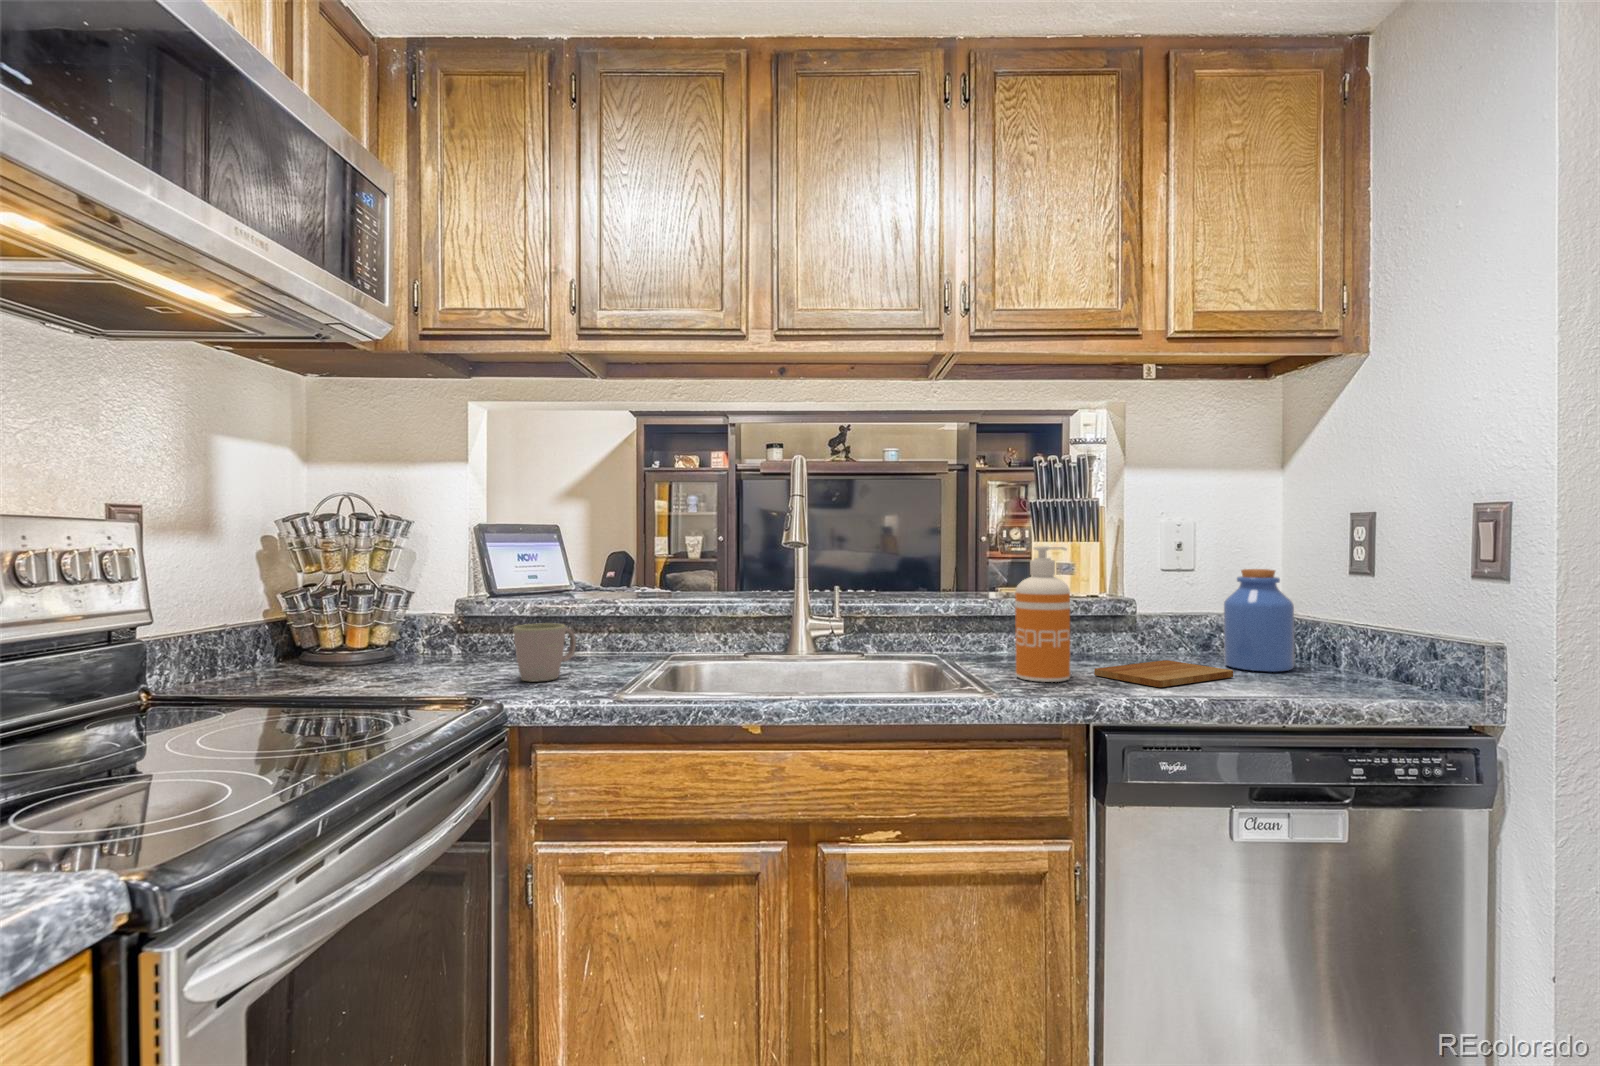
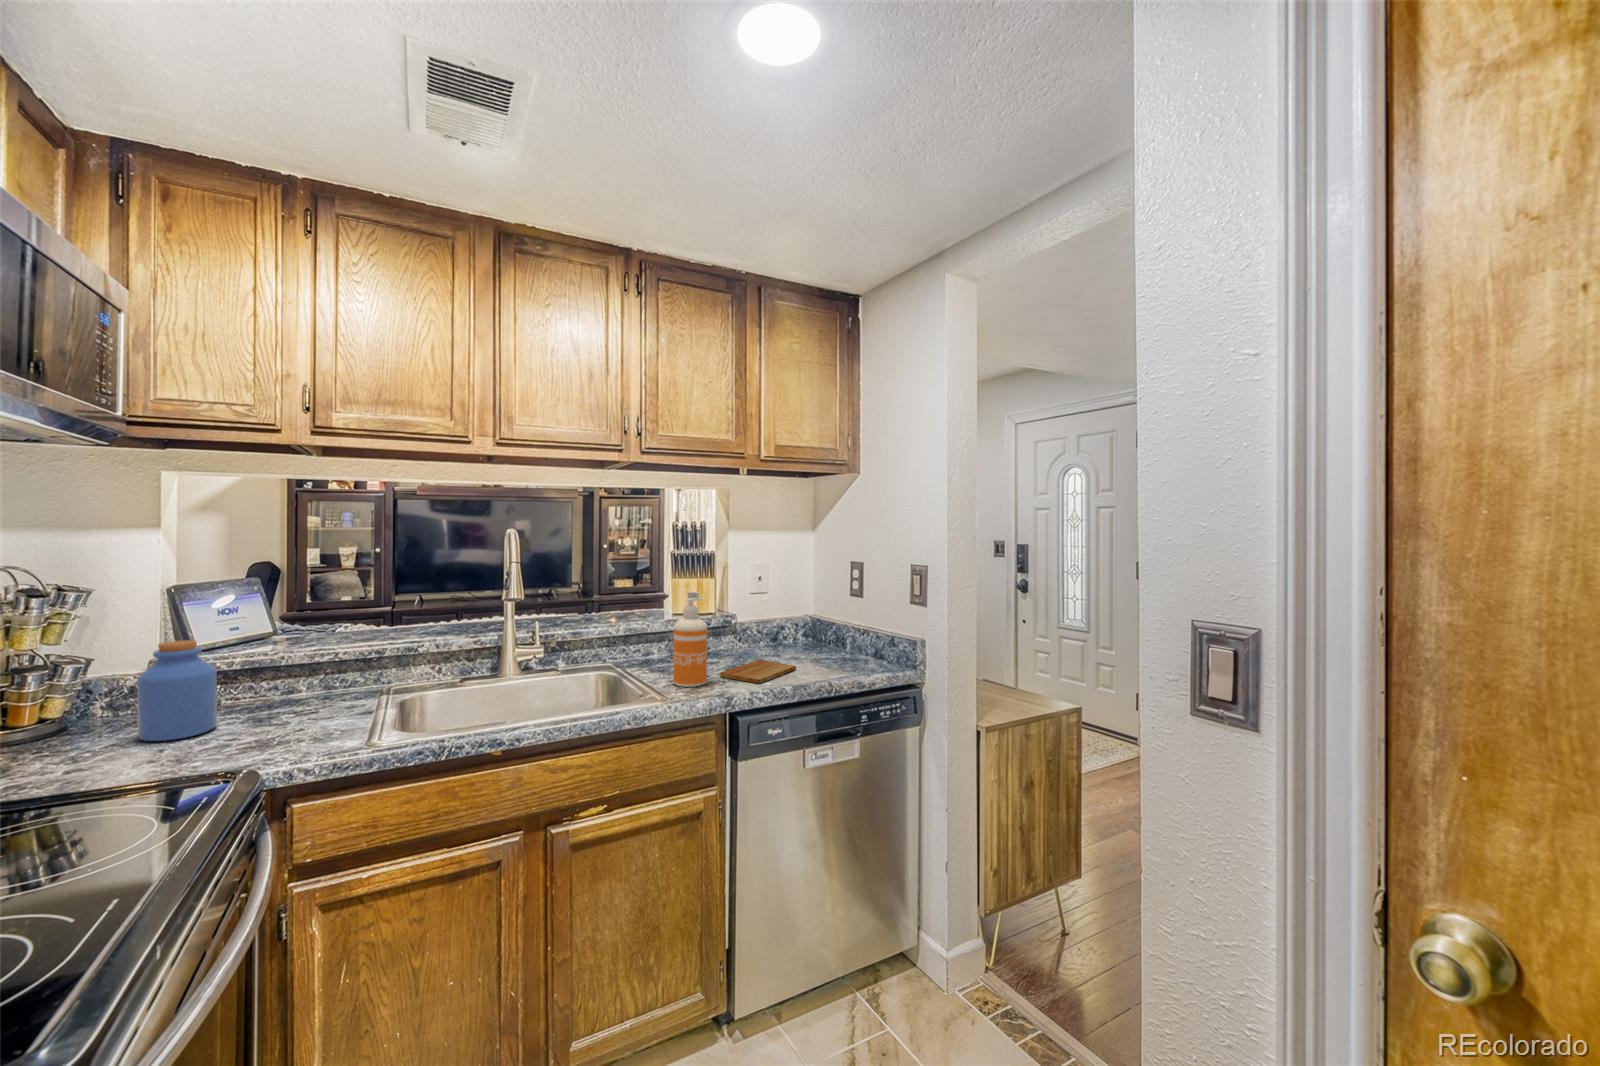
jar: present [1224,569,1294,672] -> present [137,640,217,741]
mug: present [513,623,576,682] -> none [246,683,309,739]

